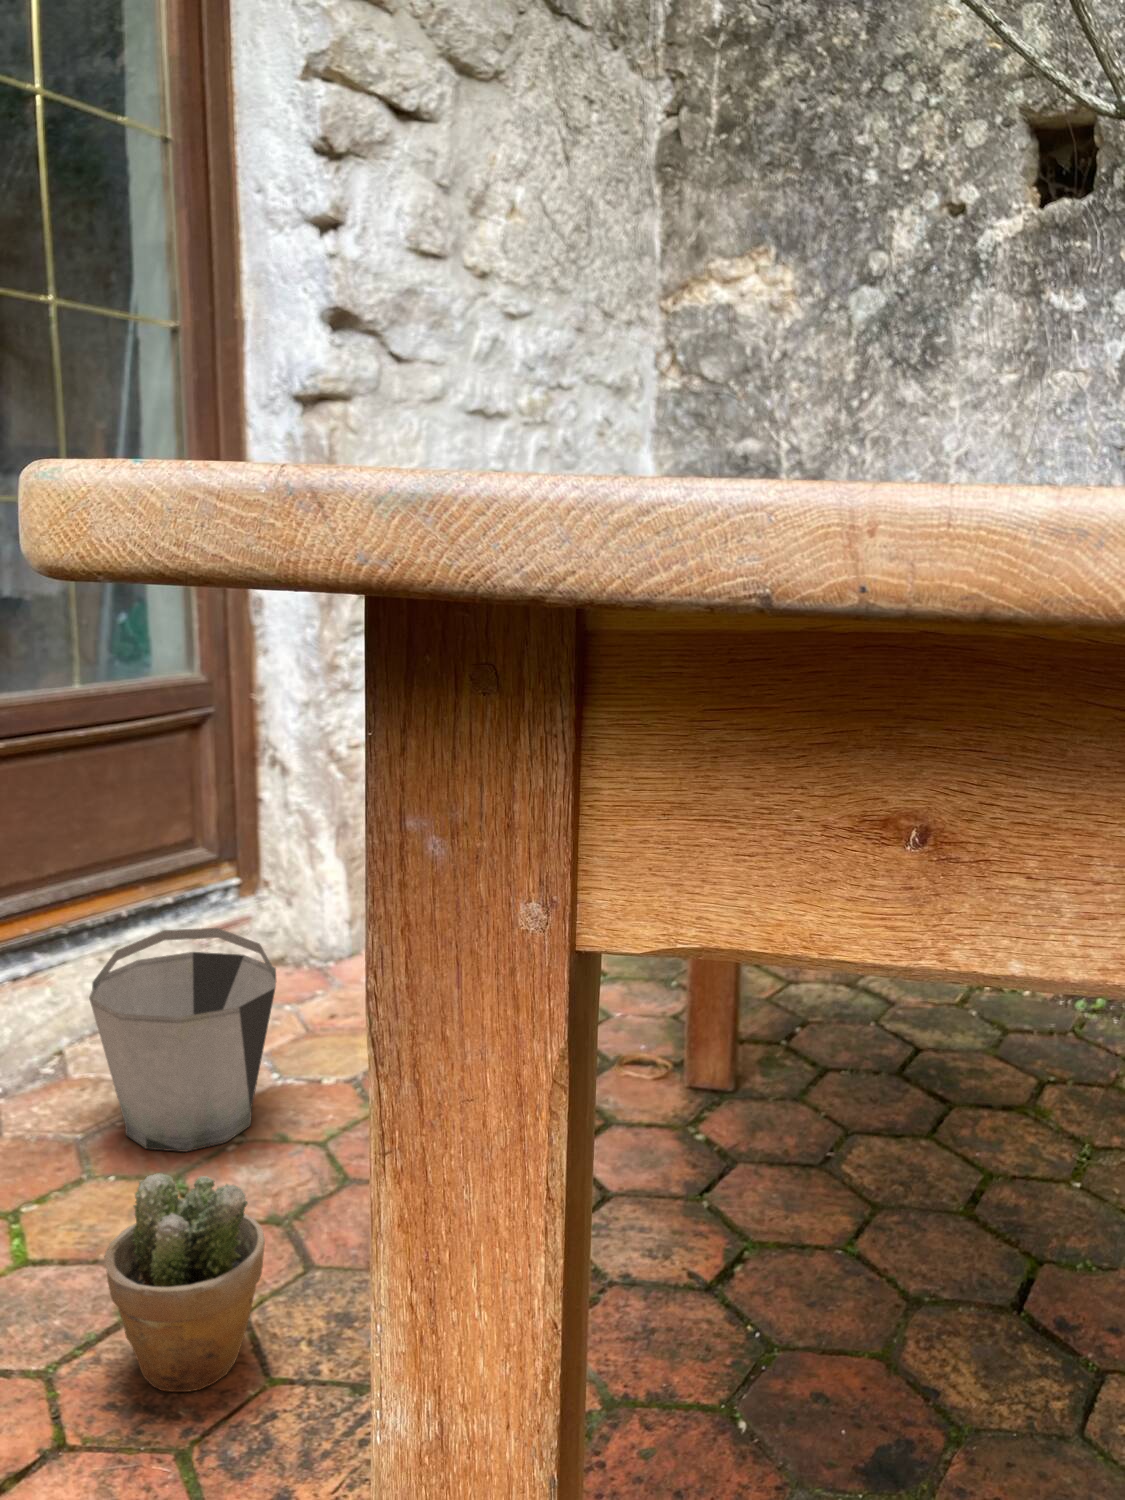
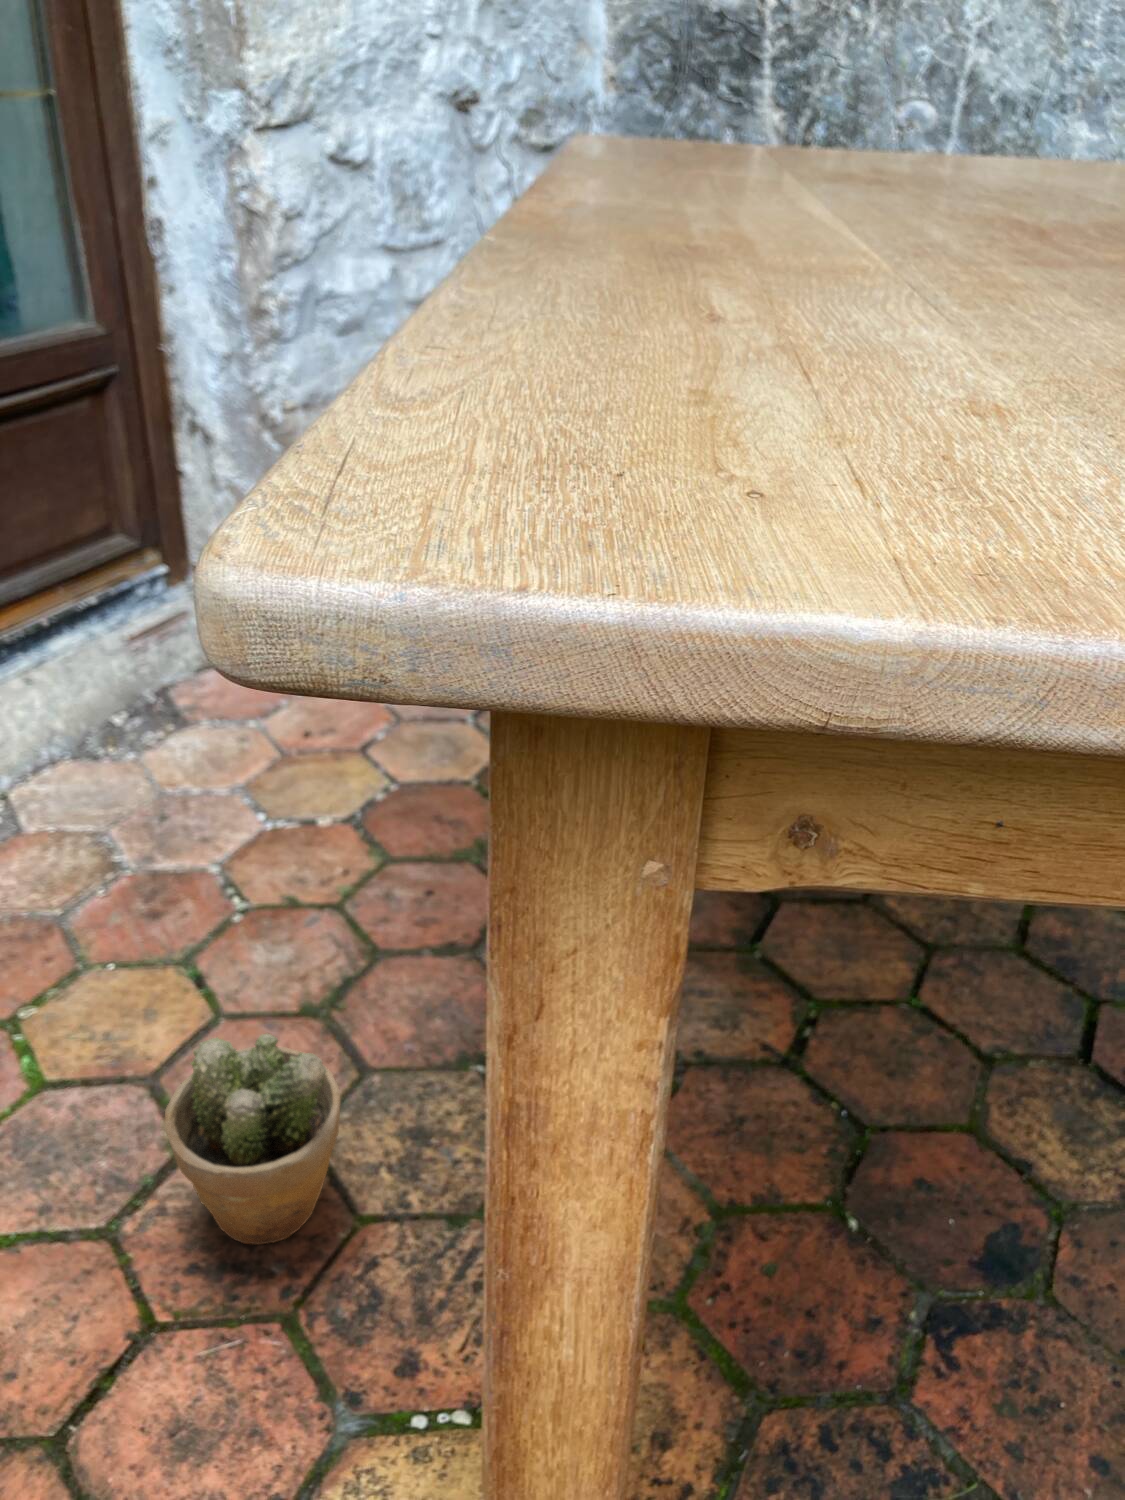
bucket: present [89,928,276,1152] -> none [50,670,268,928]

